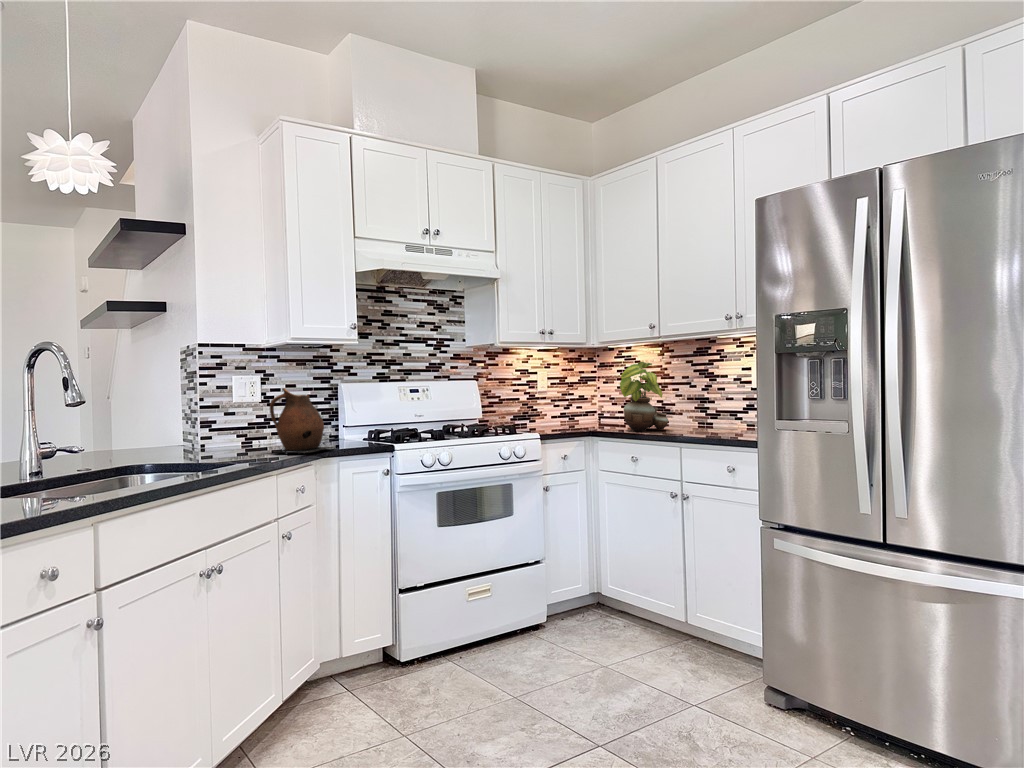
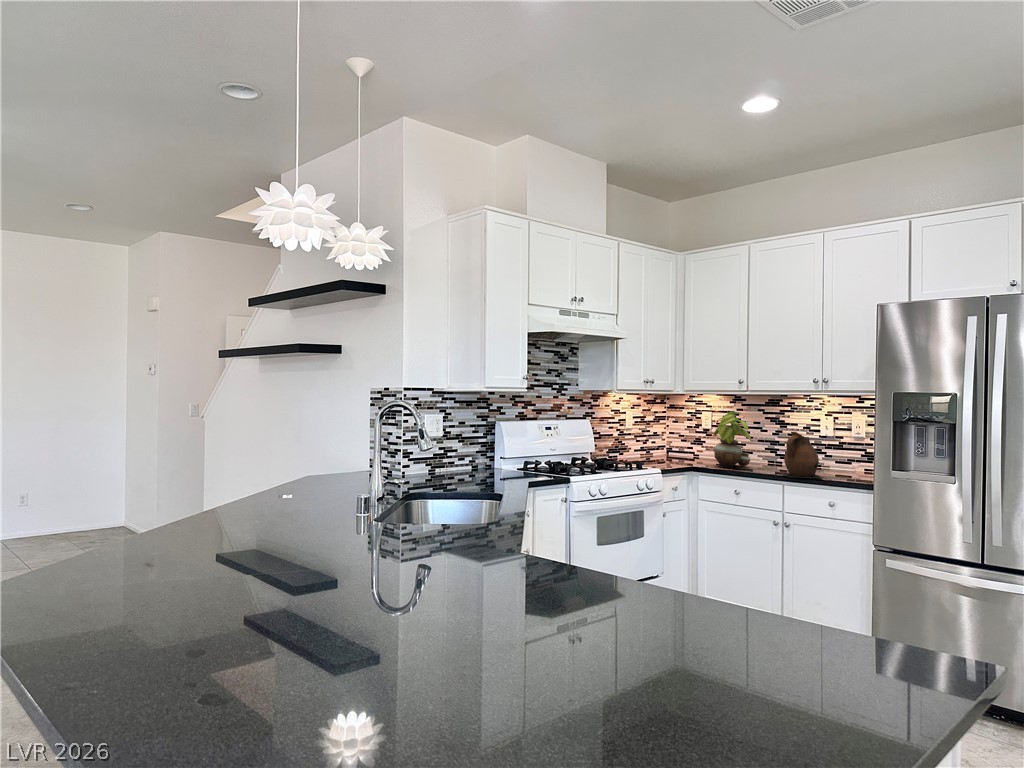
ceramic pitcher: present [270,388,333,453] -> present [783,432,824,479]

